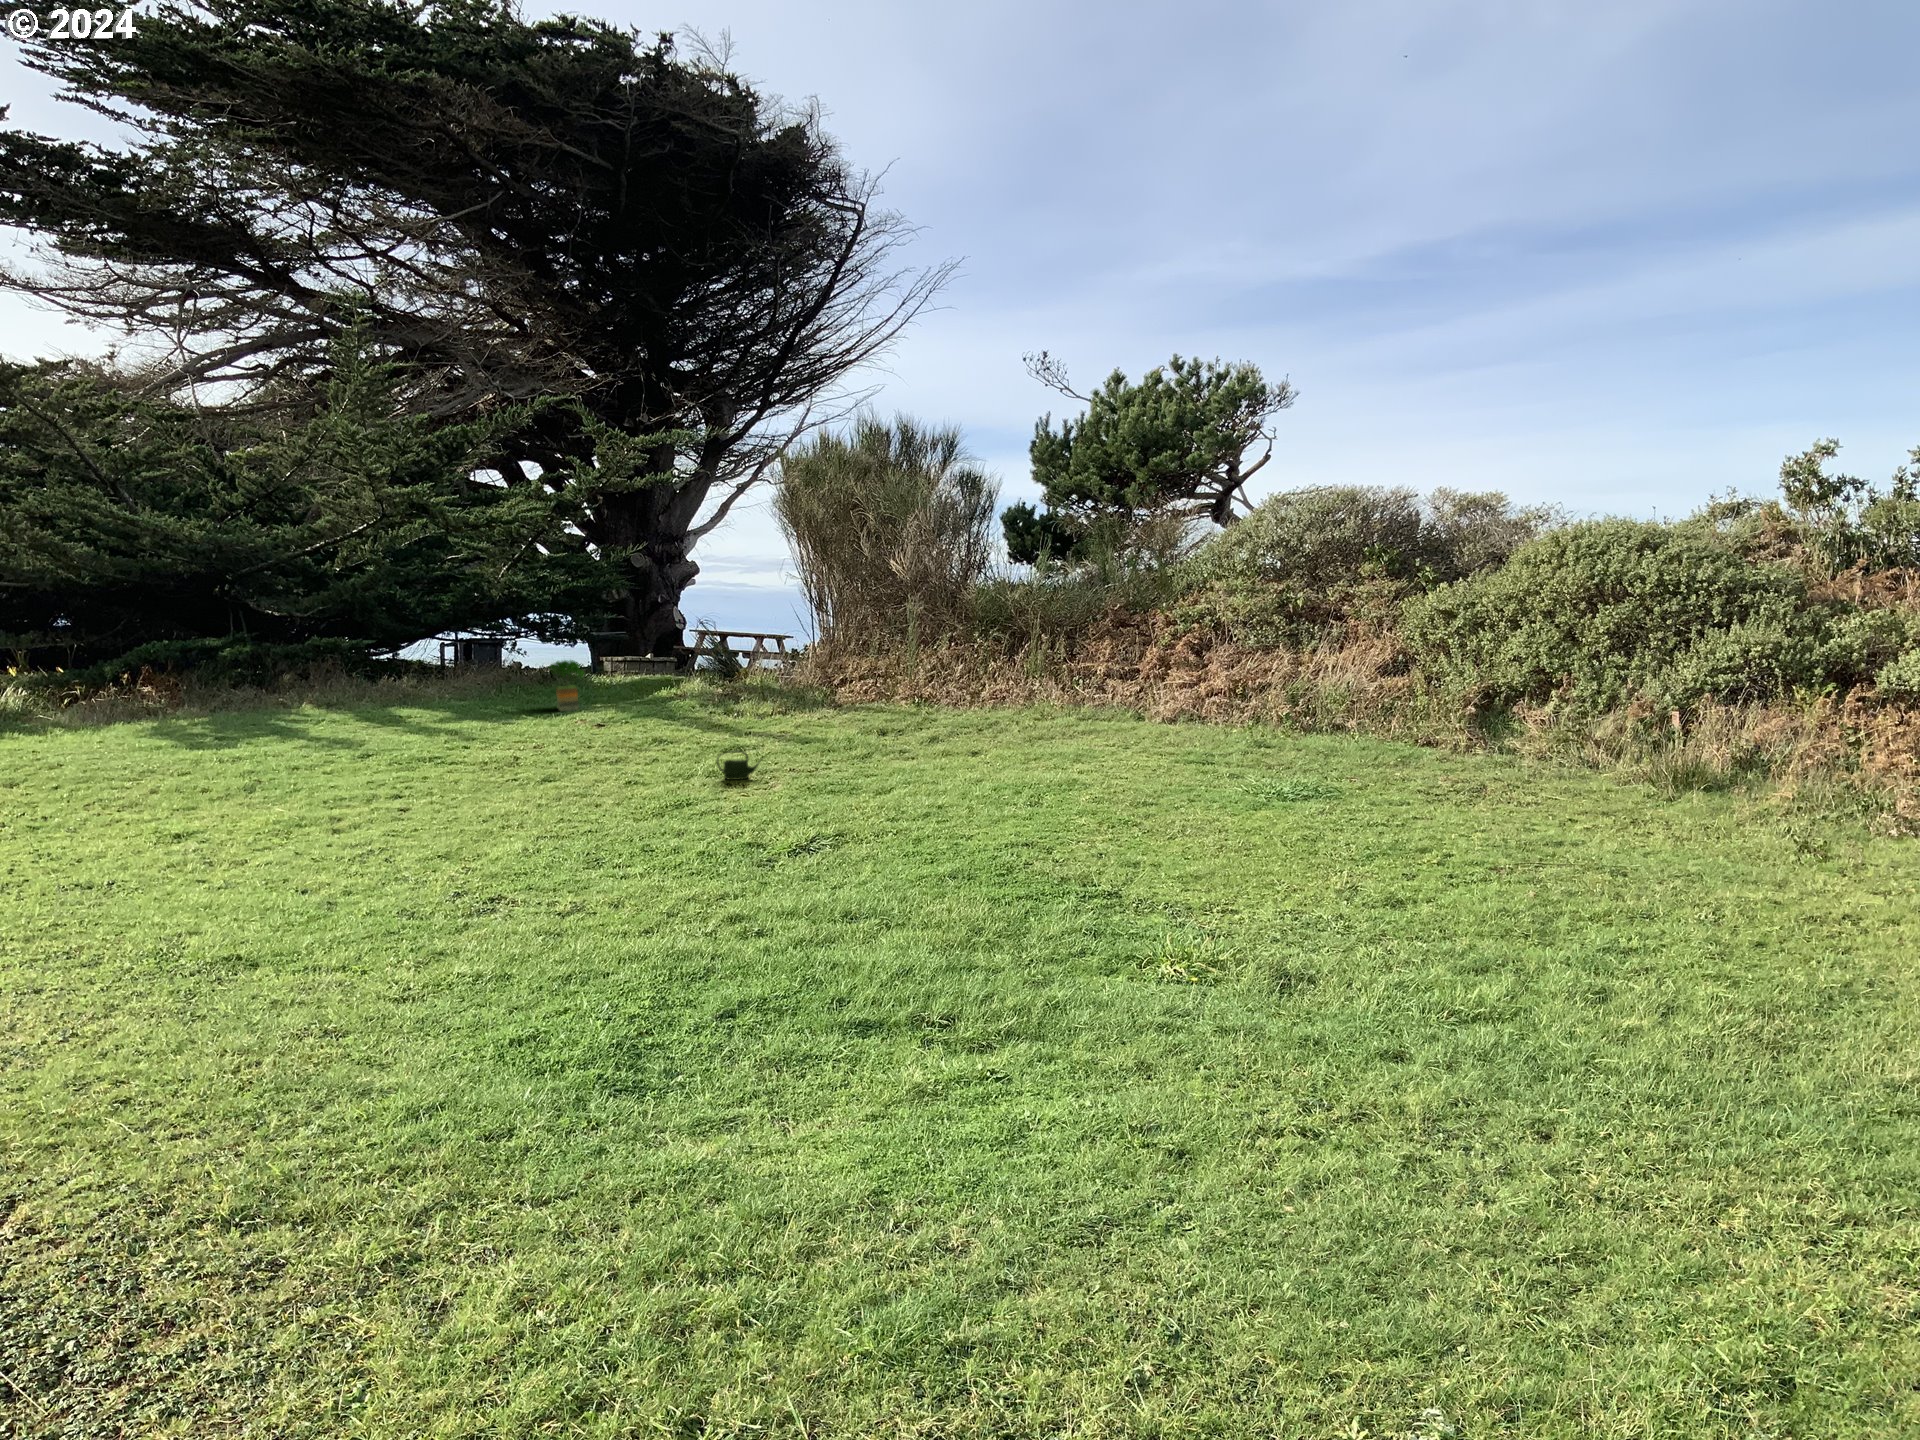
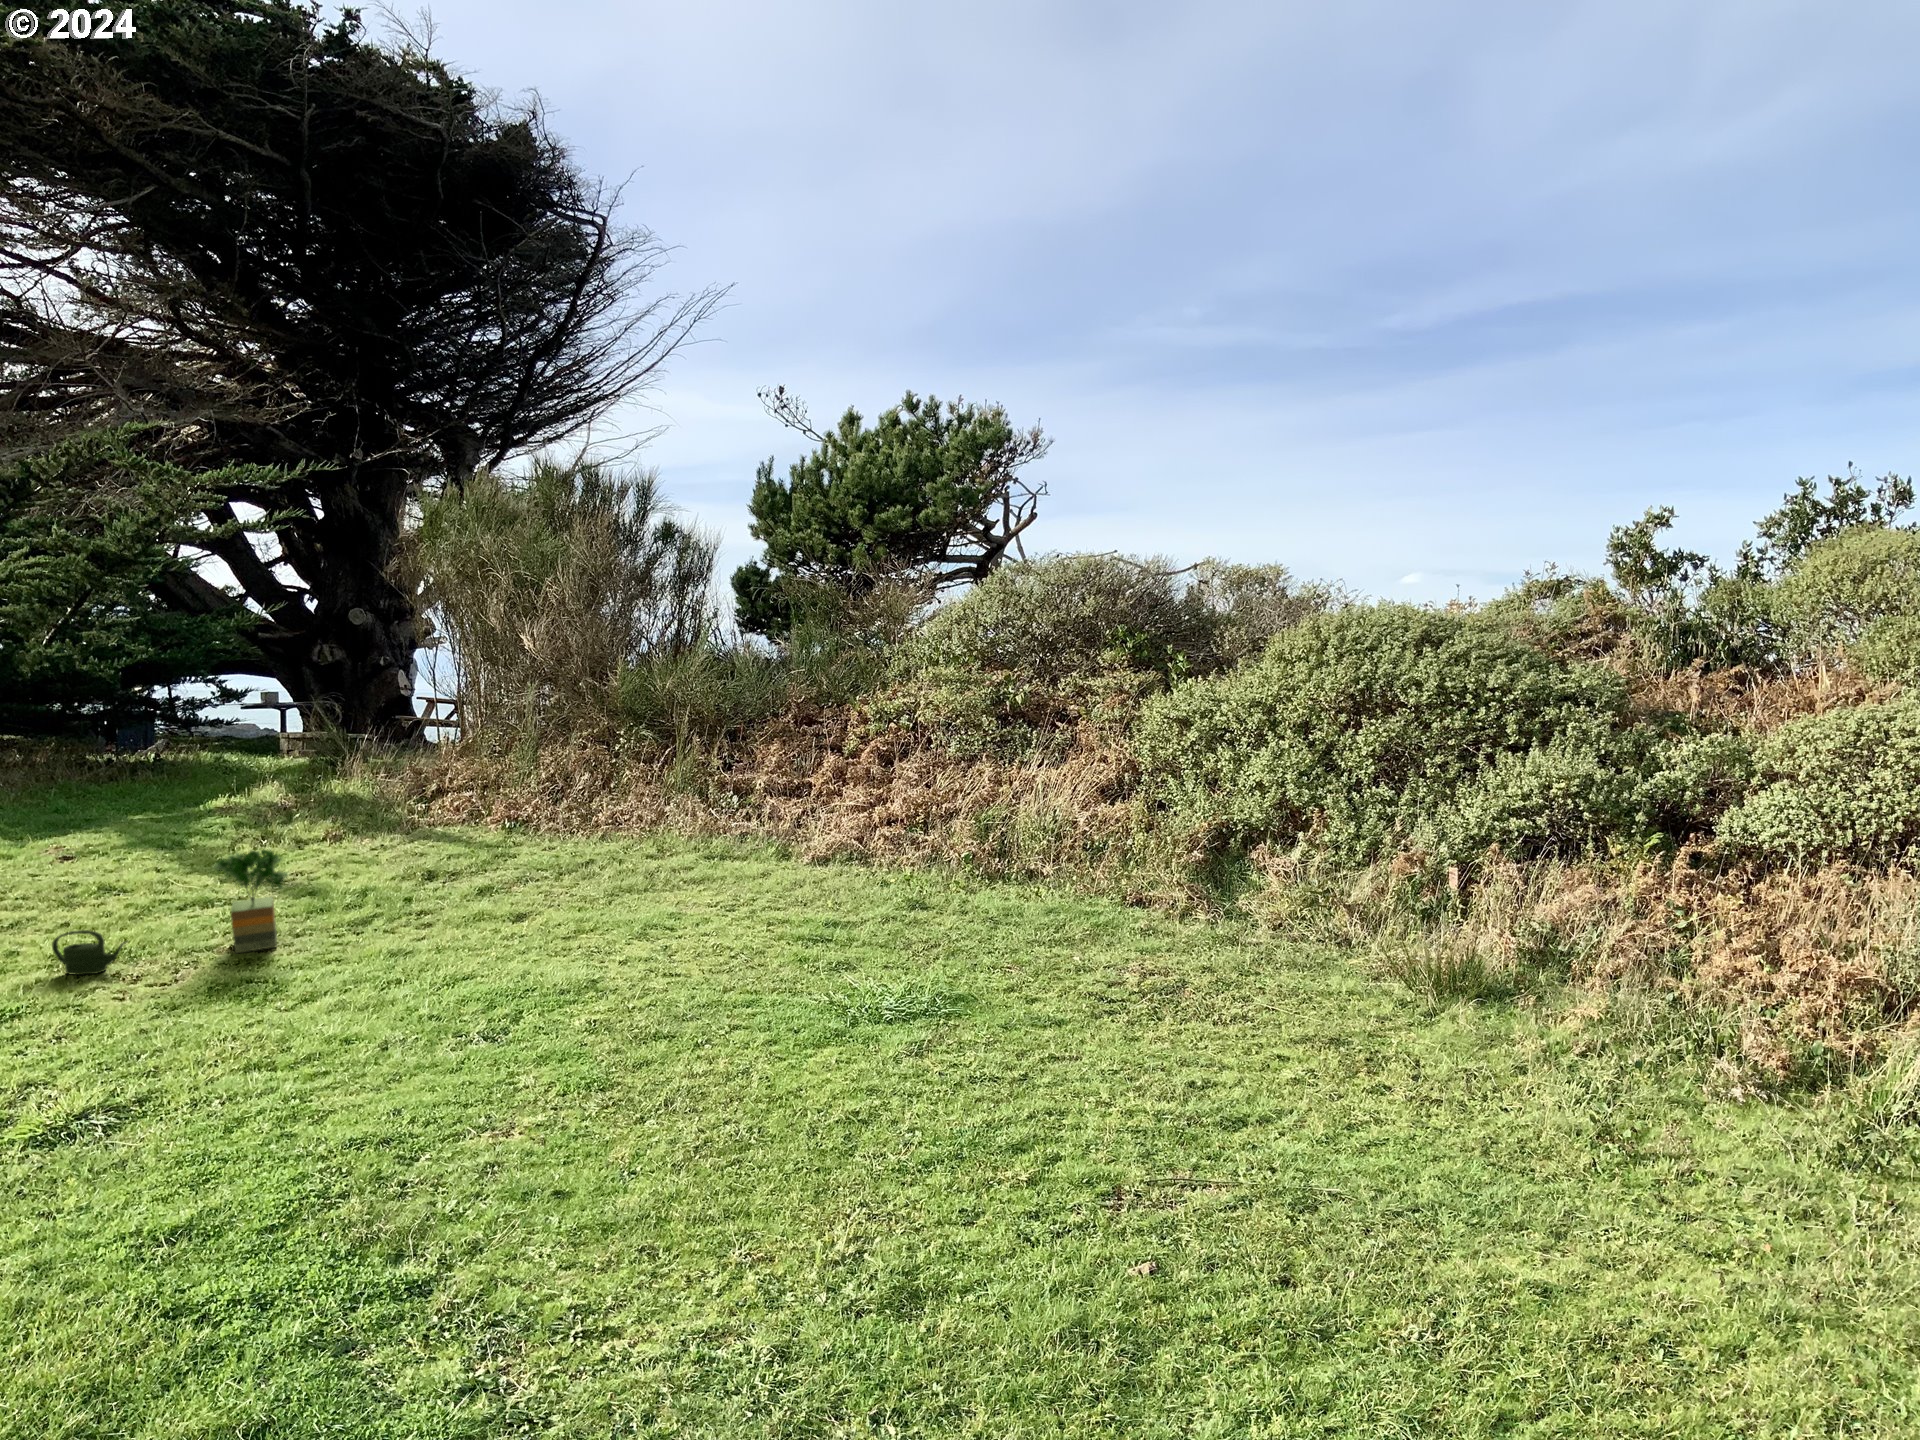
potted tree: present [548,660,583,711] -> present [214,849,289,953]

